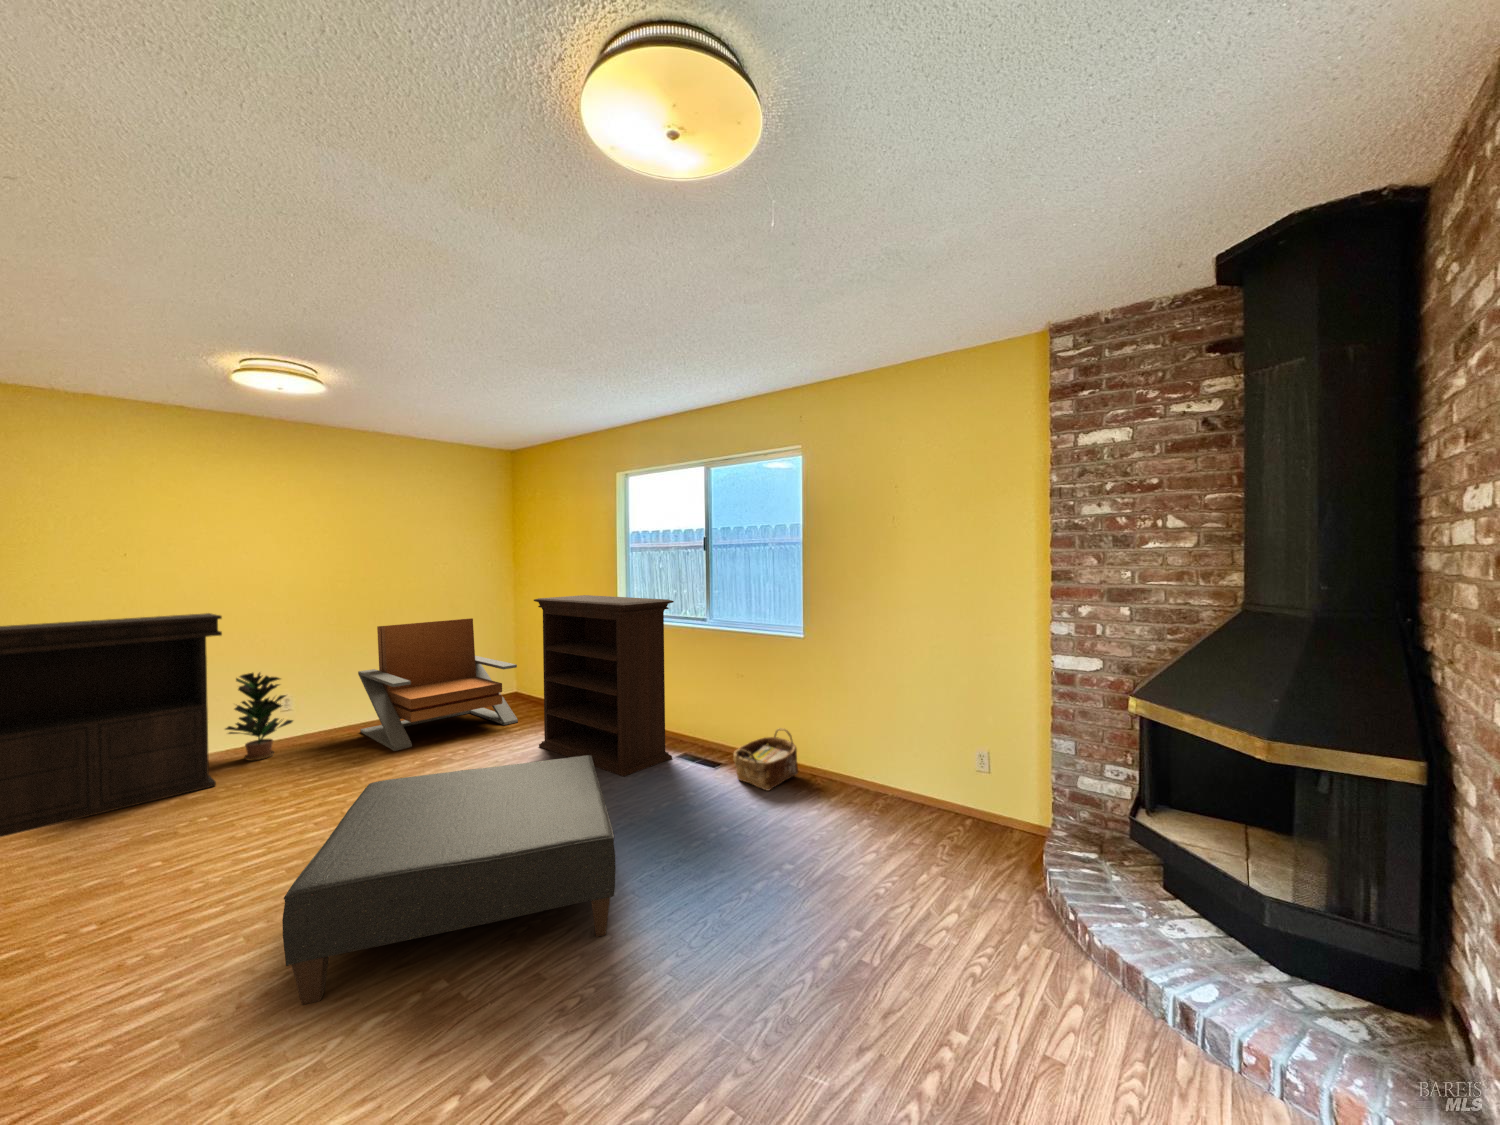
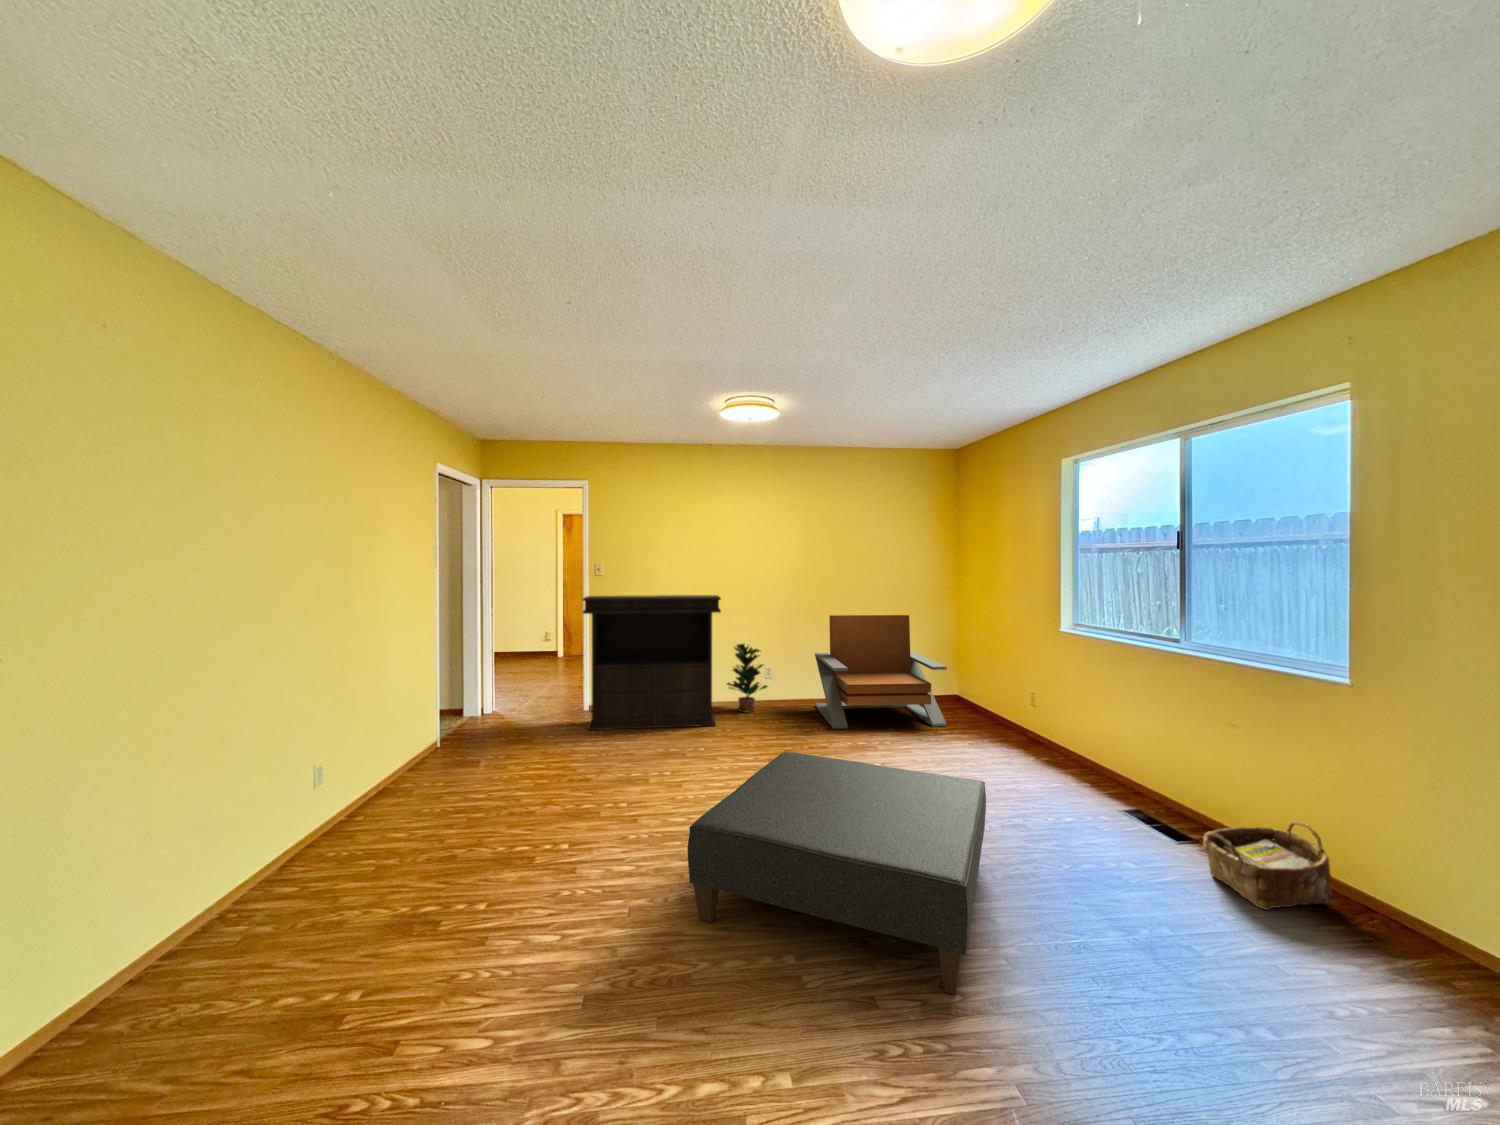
bookshelf: present [534,595,674,777] -> none [956,599,1122,818]

